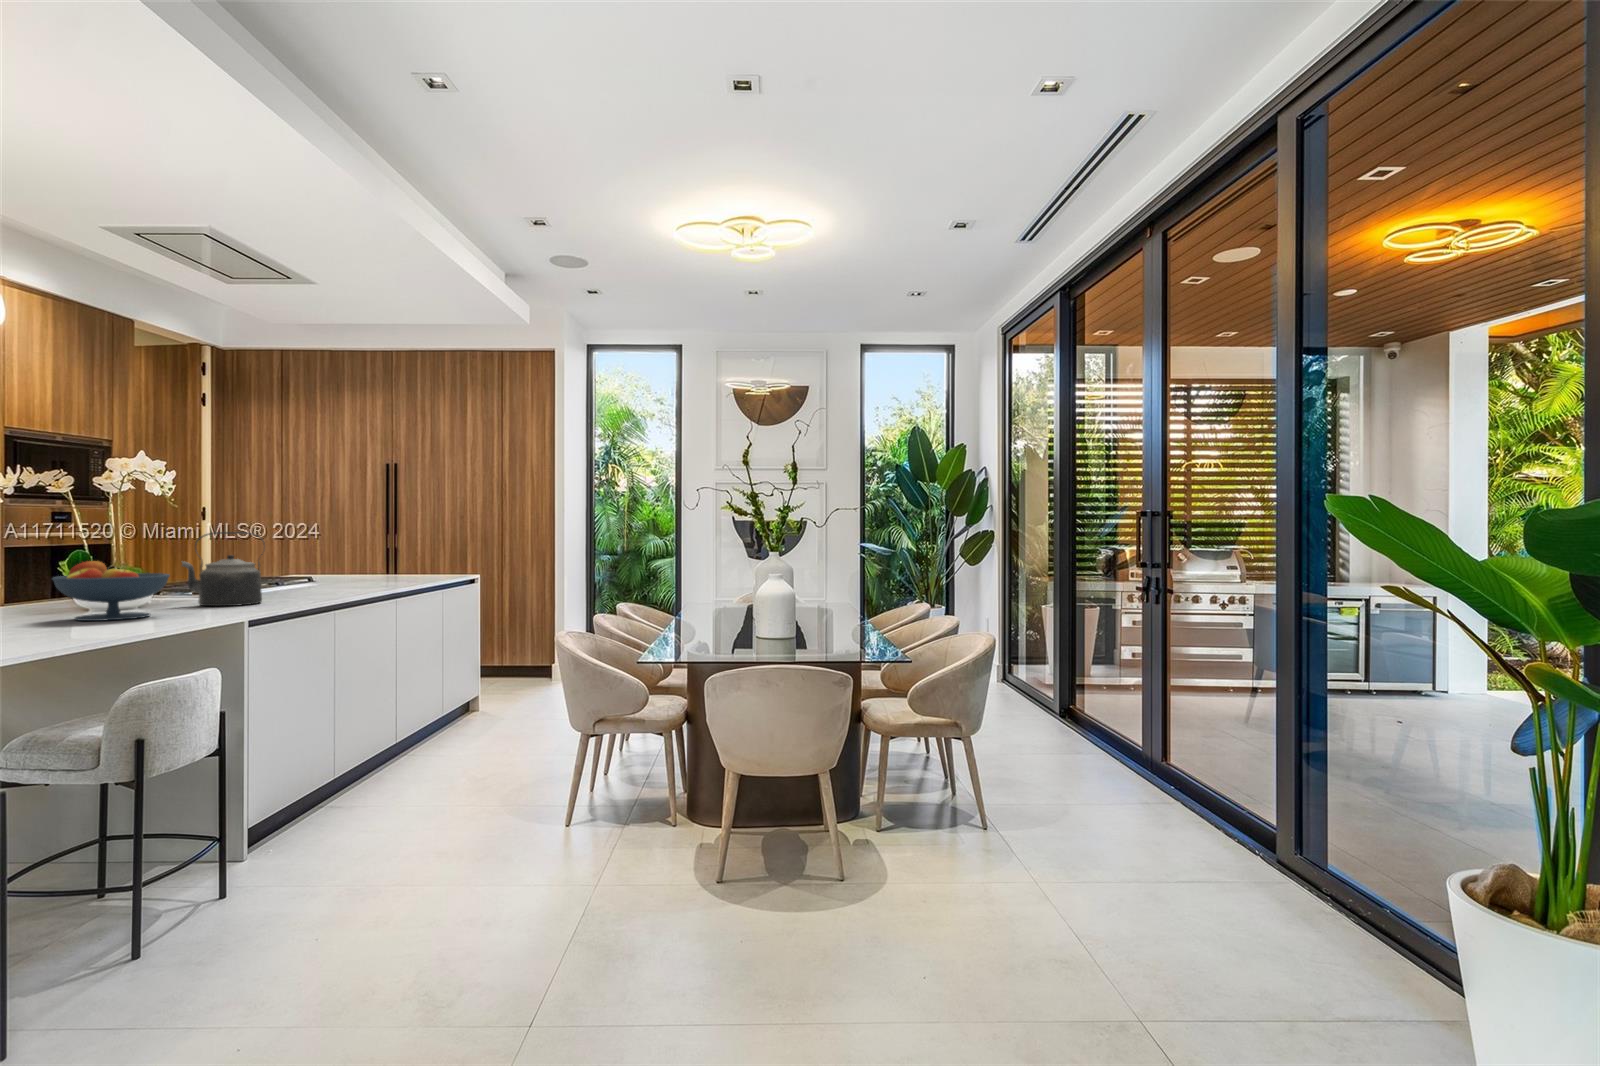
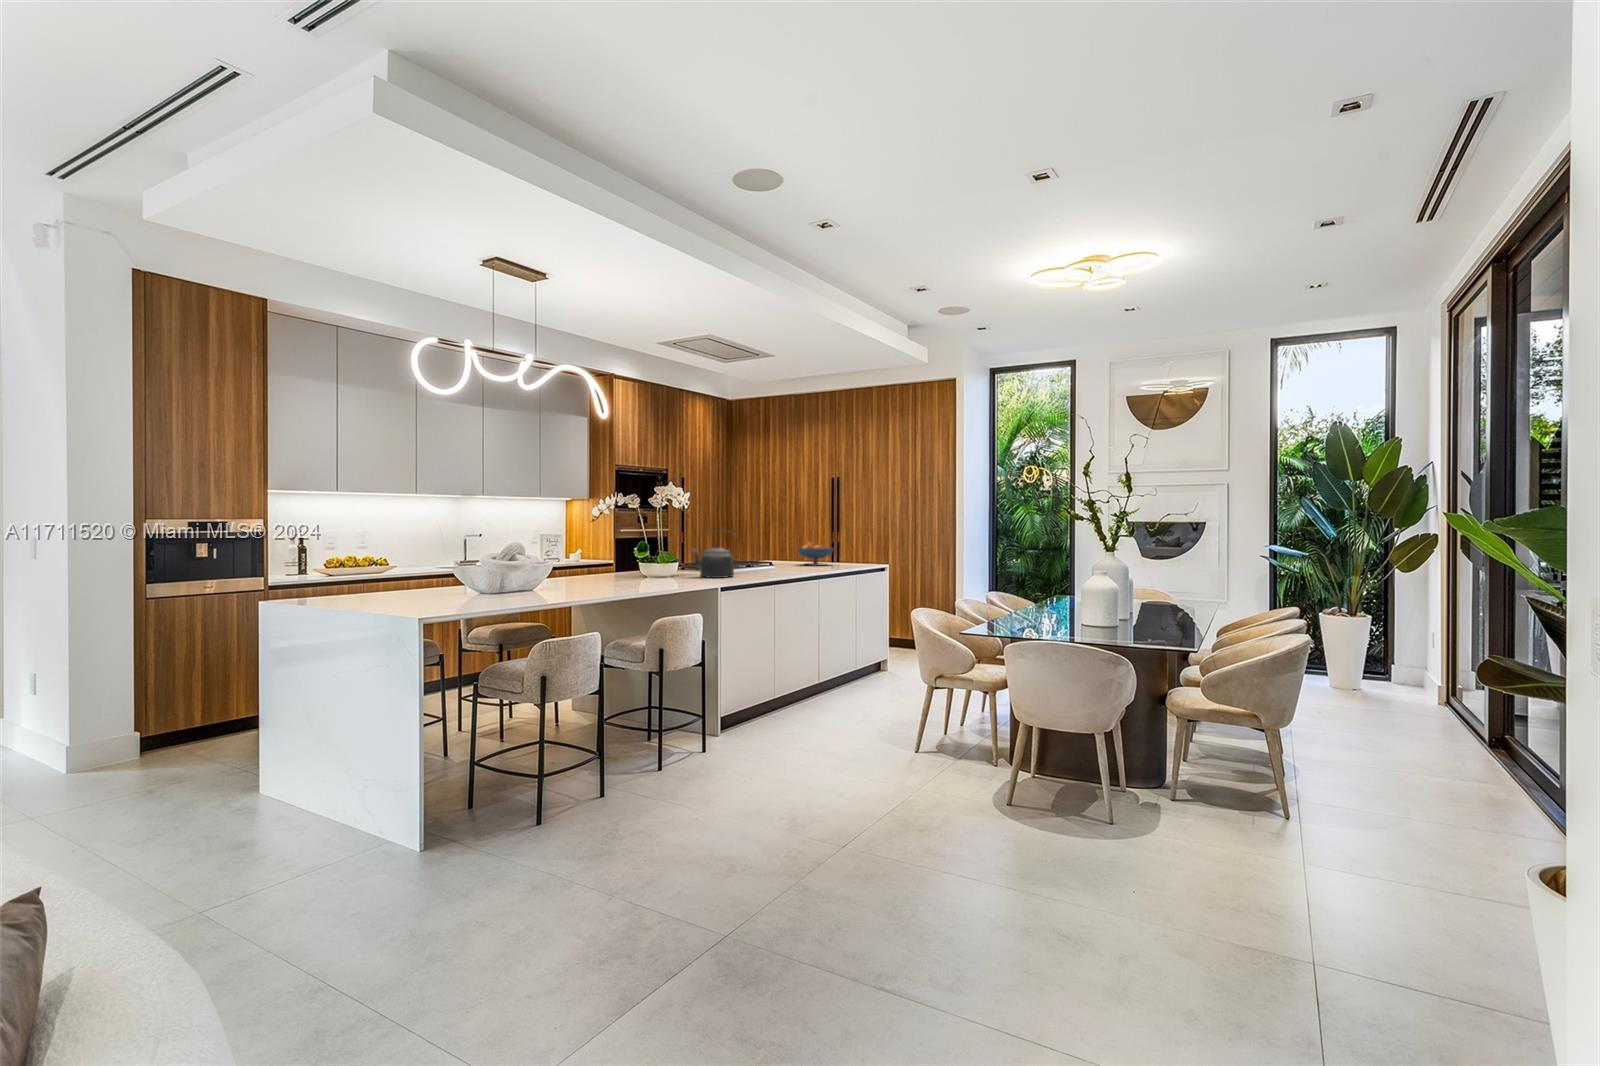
fruit bowl: present [52,561,170,621] -> present [798,542,833,566]

